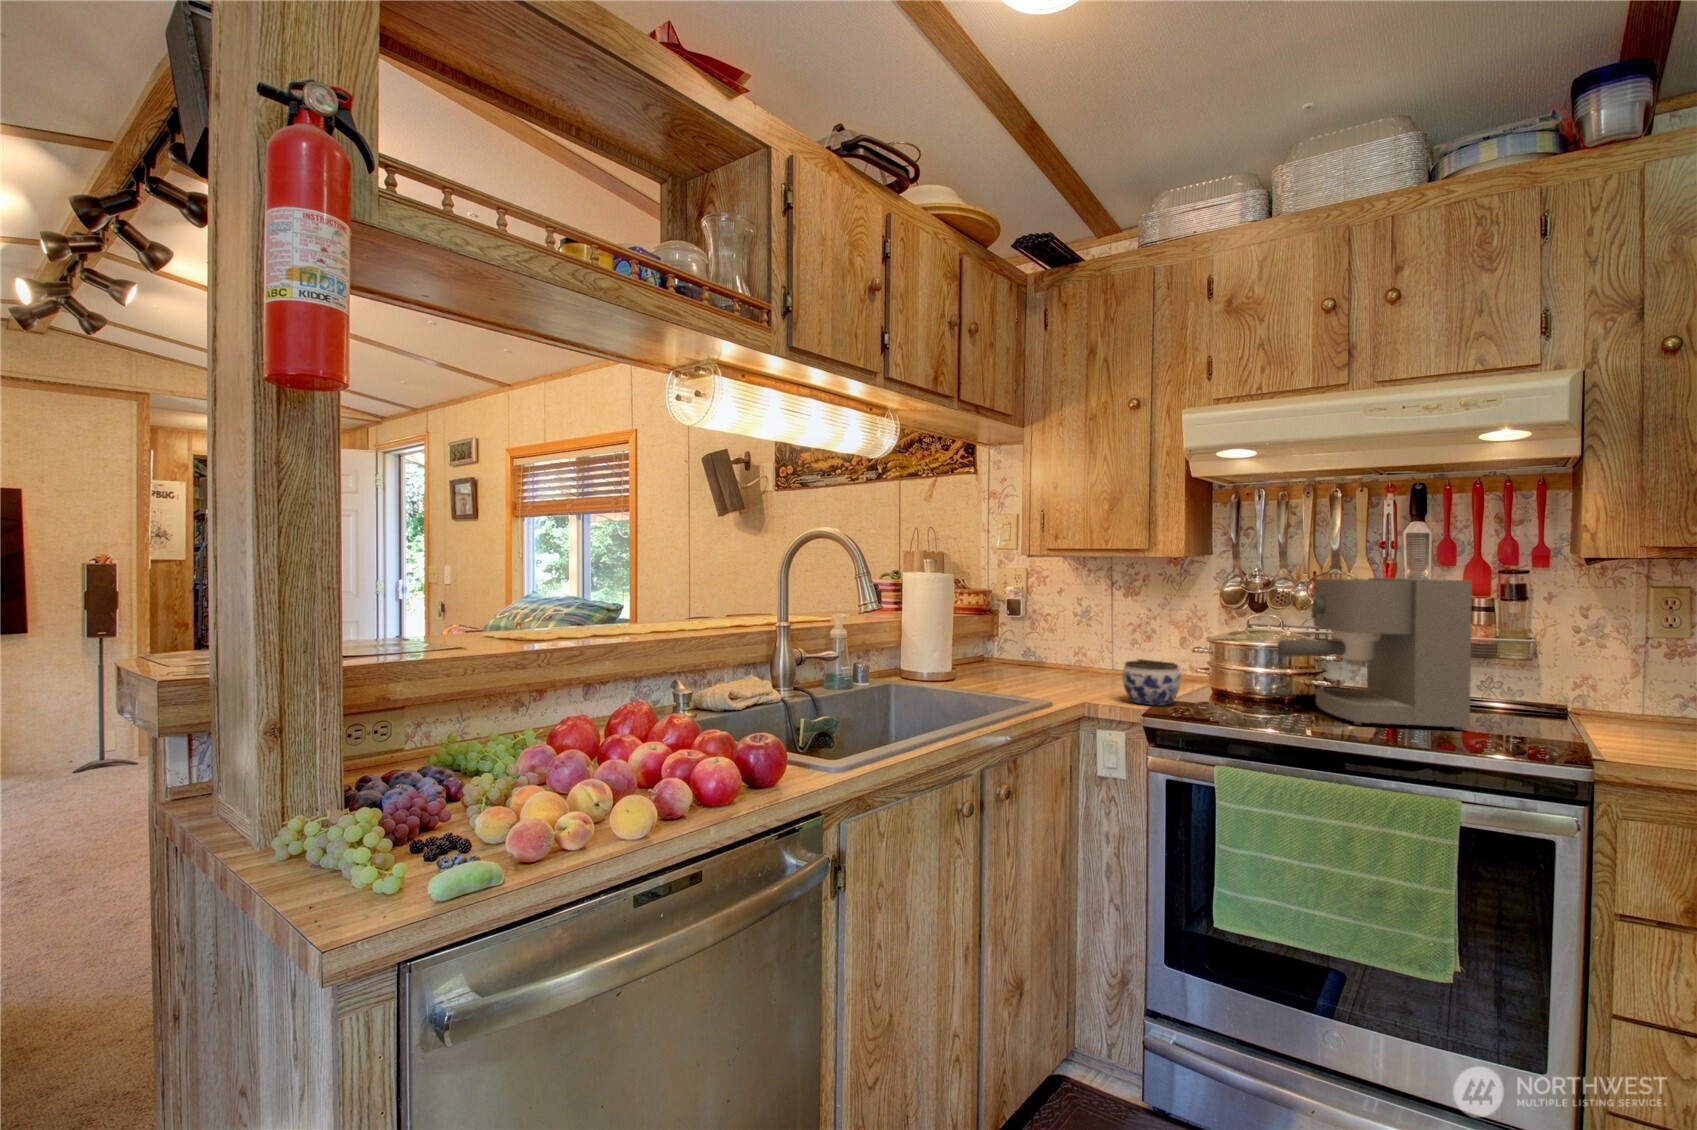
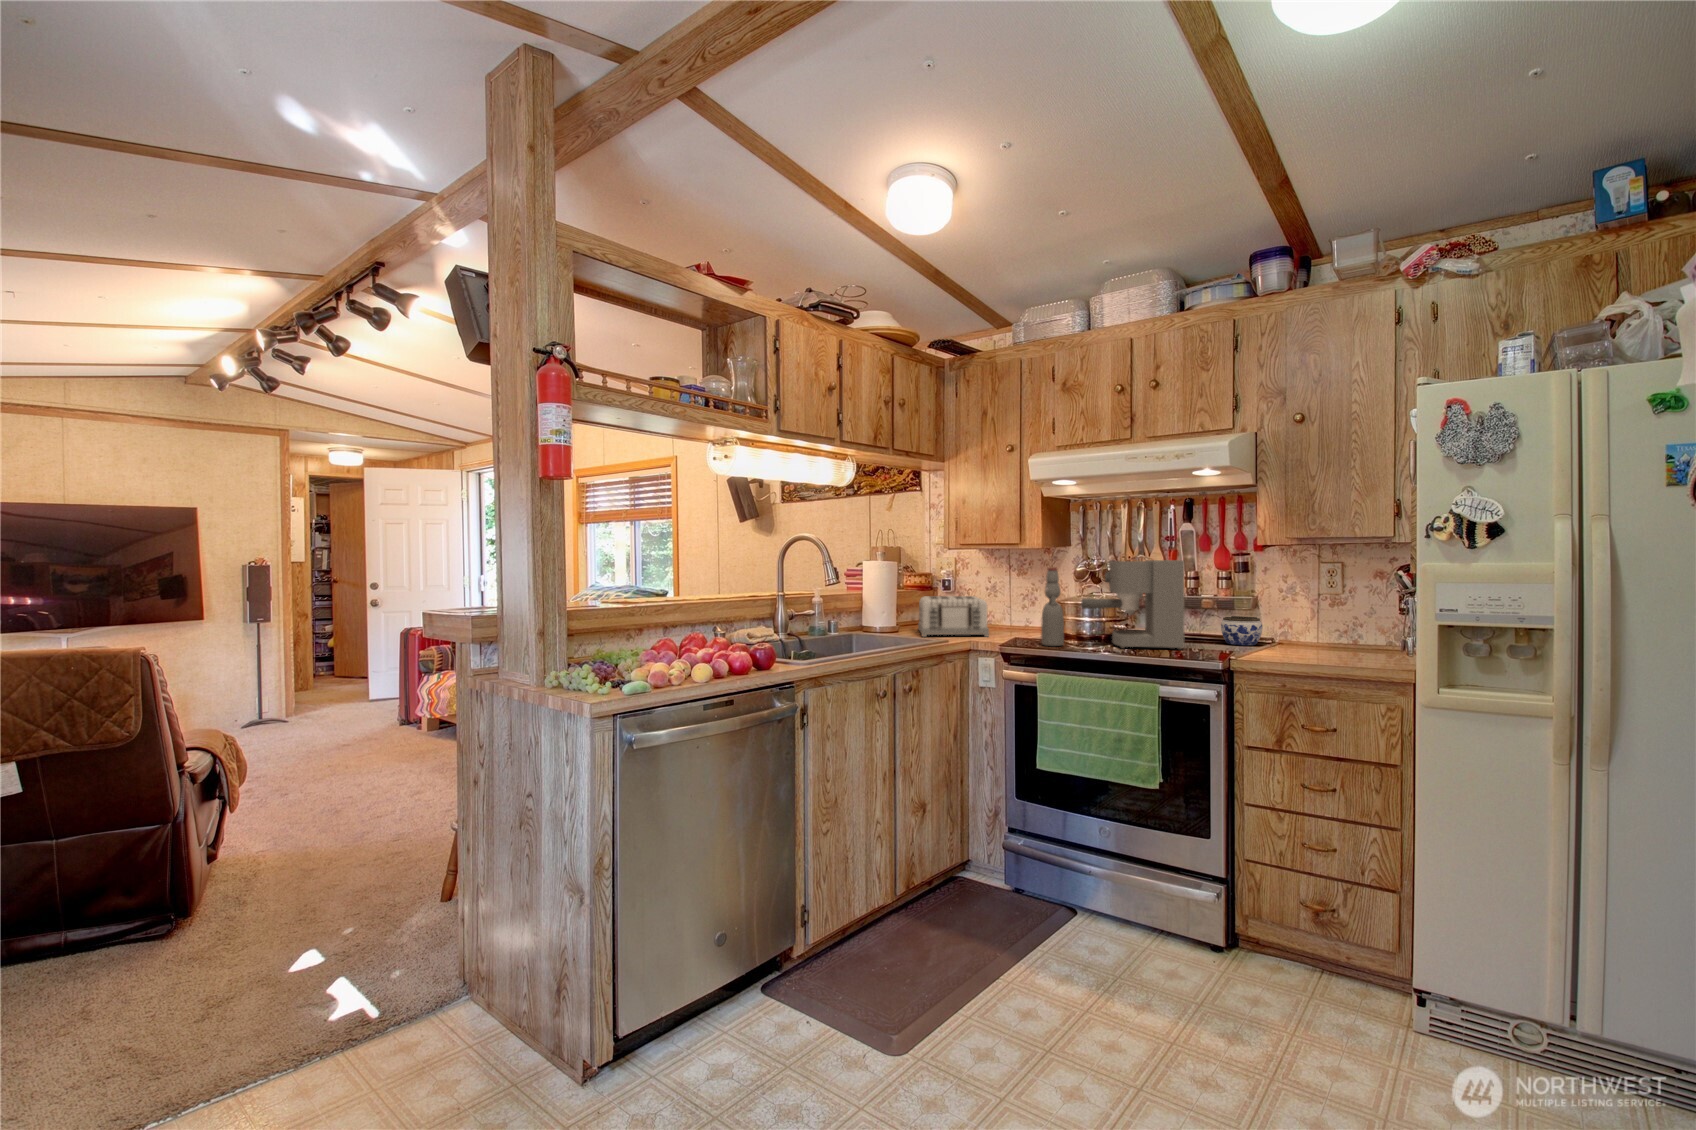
bottle: none [1209,588,1249,717] -> present [1041,567,1064,646]
toaster: none [980,624,1100,690] -> present [918,596,989,637]
jar: present [1122,659,1181,705] -> present [1221,616,1262,645]

